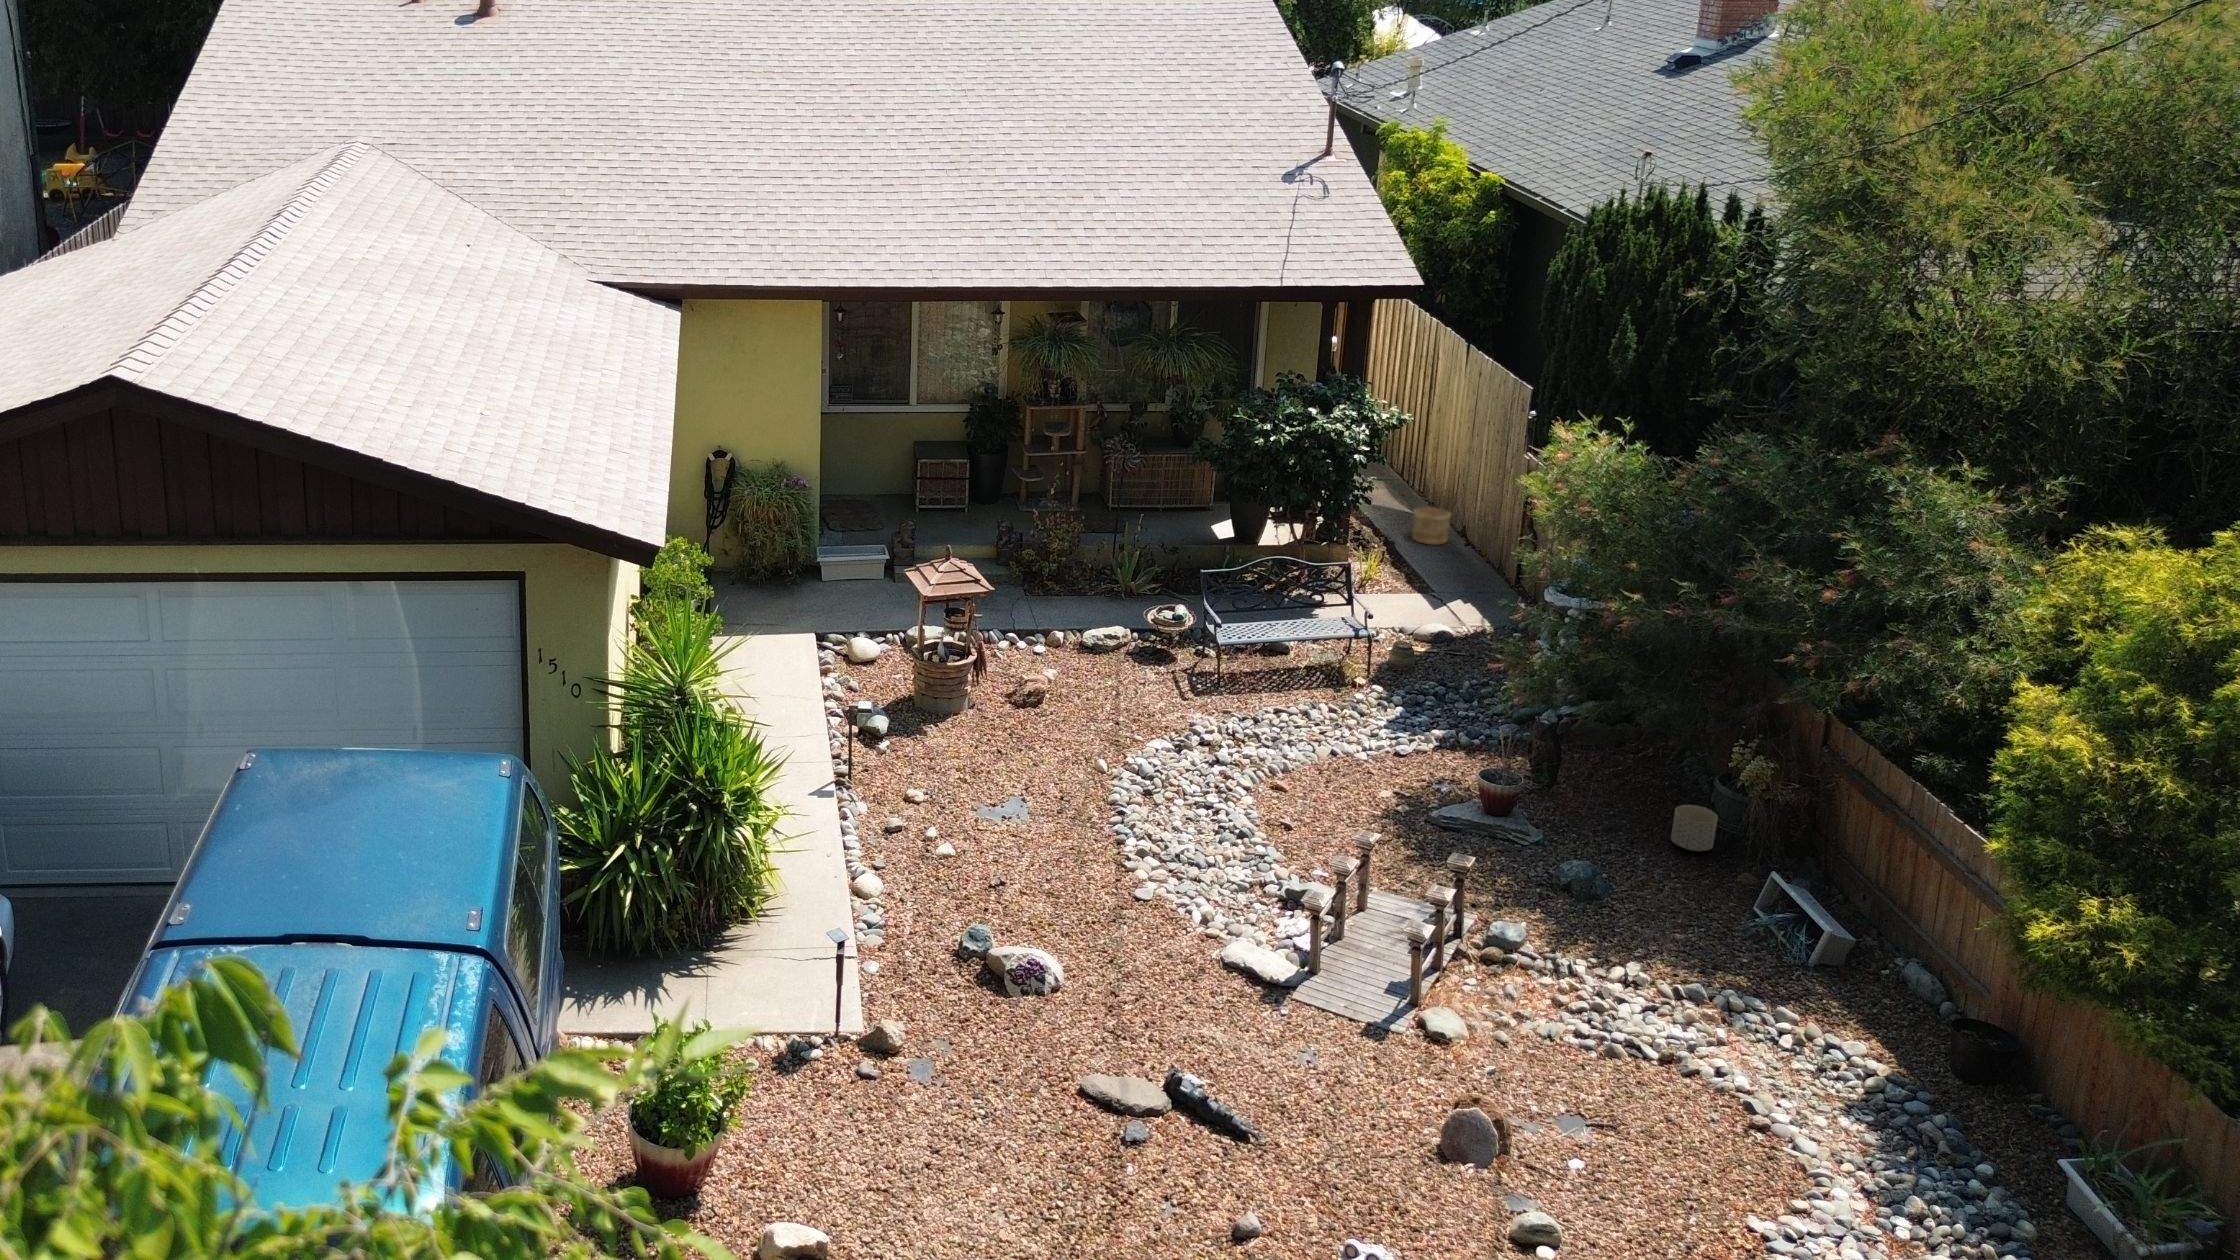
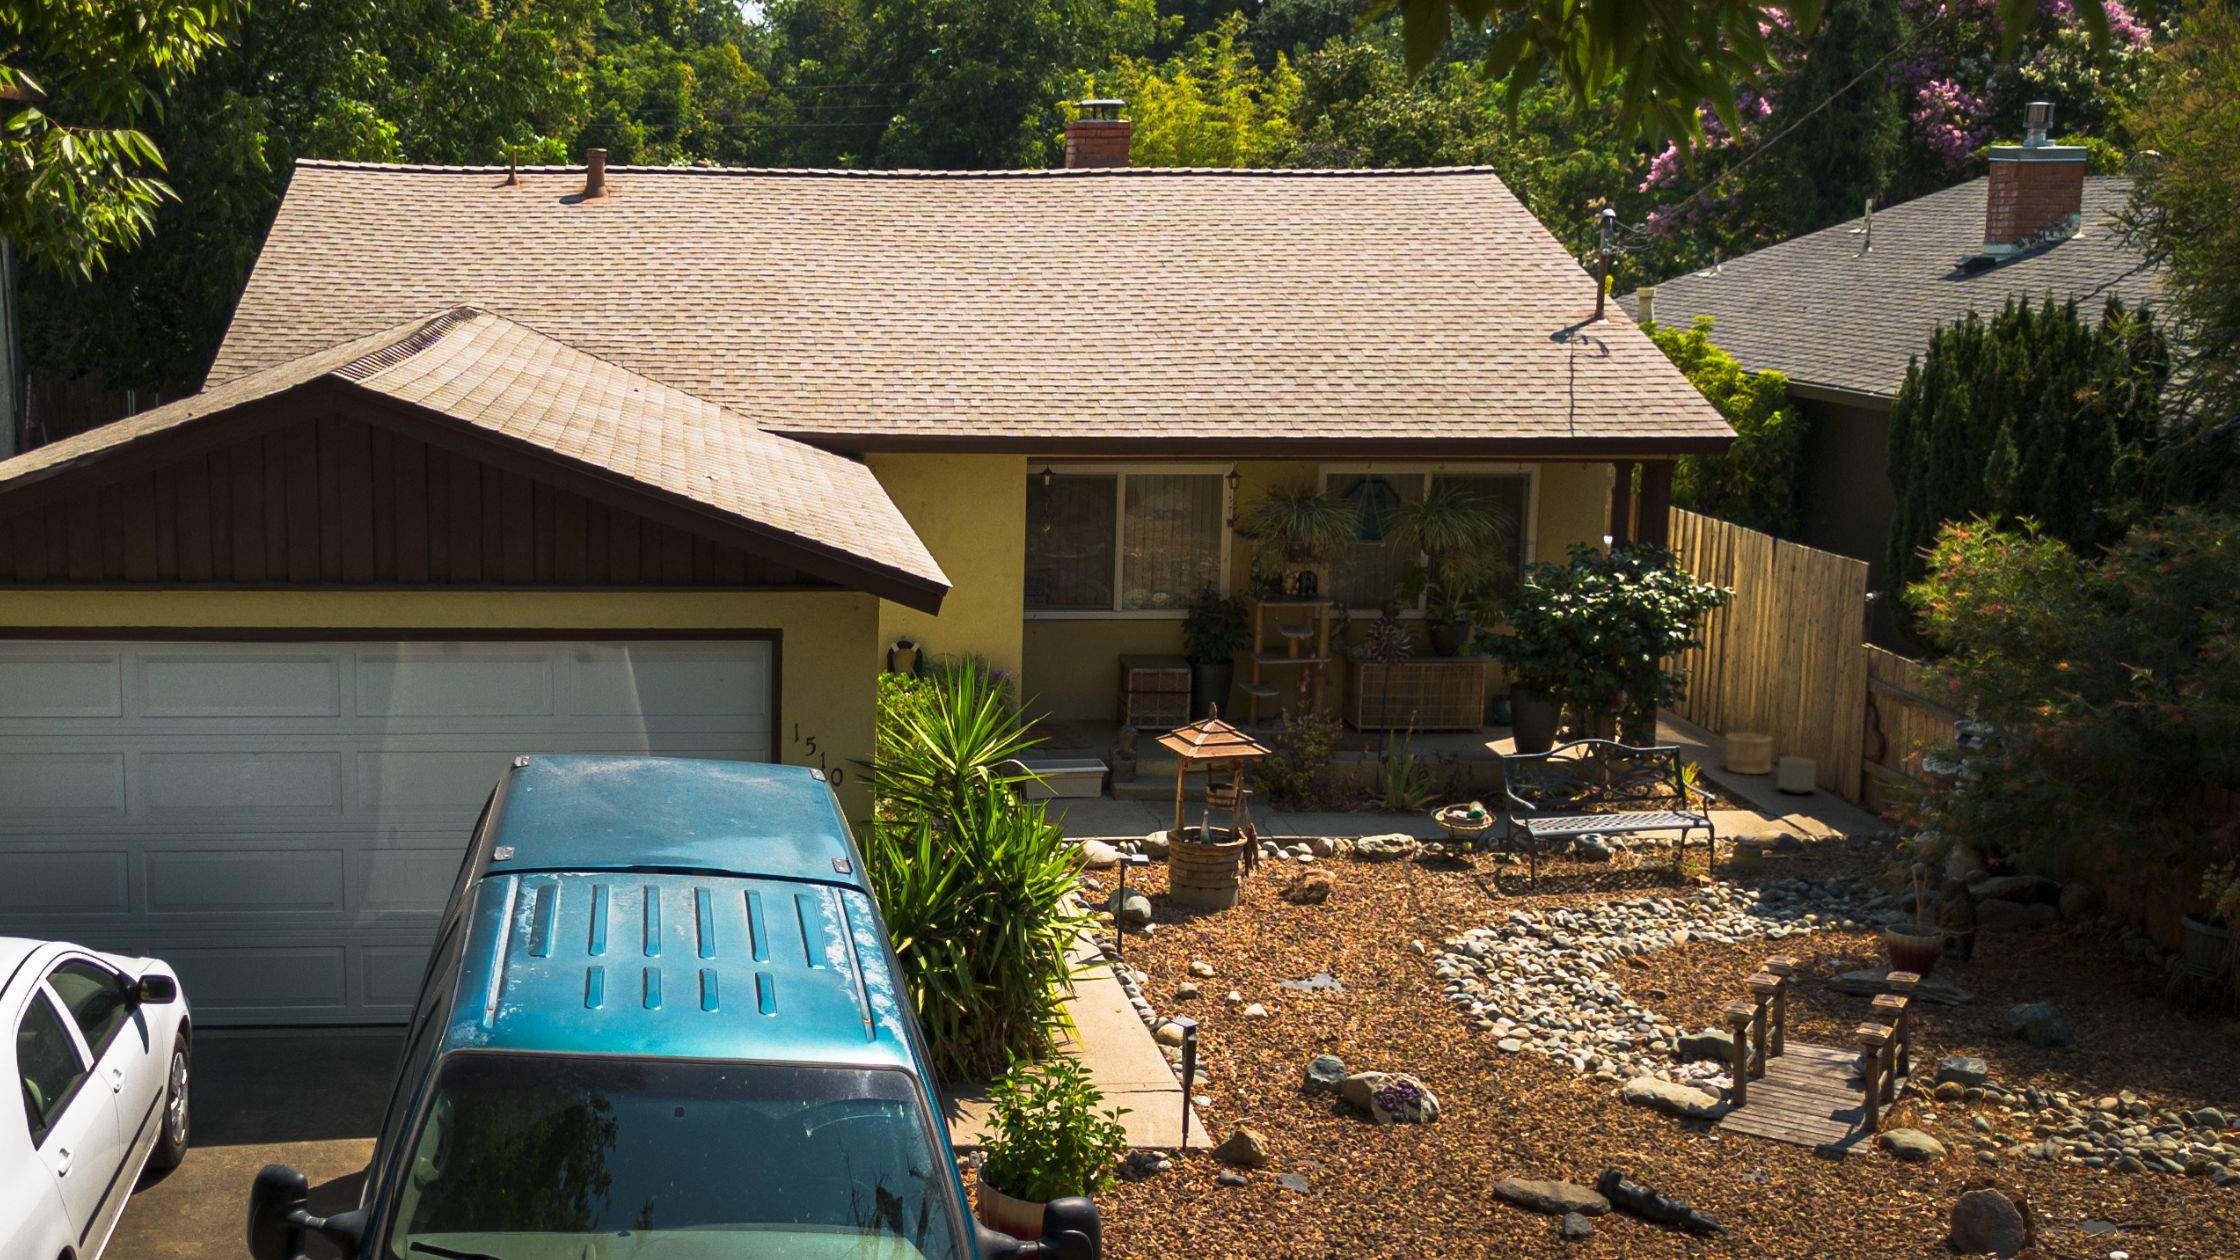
planter: present [1671,805,1718,851] -> present [1778,757,1816,794]

